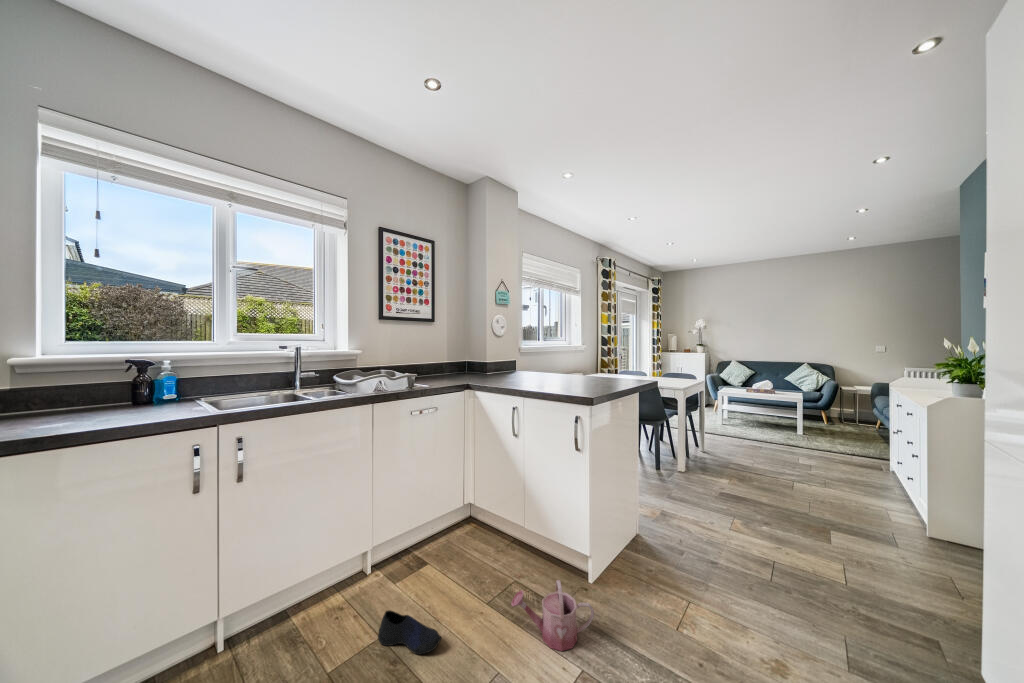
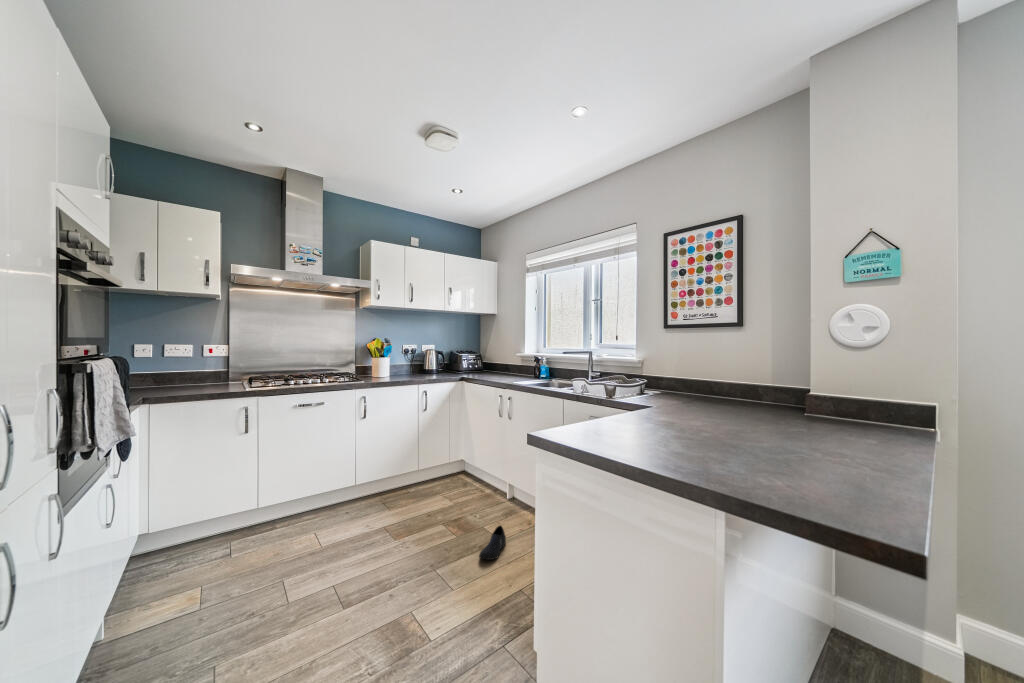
watering can: present [511,580,594,651] -> none [452,570,488,647]

